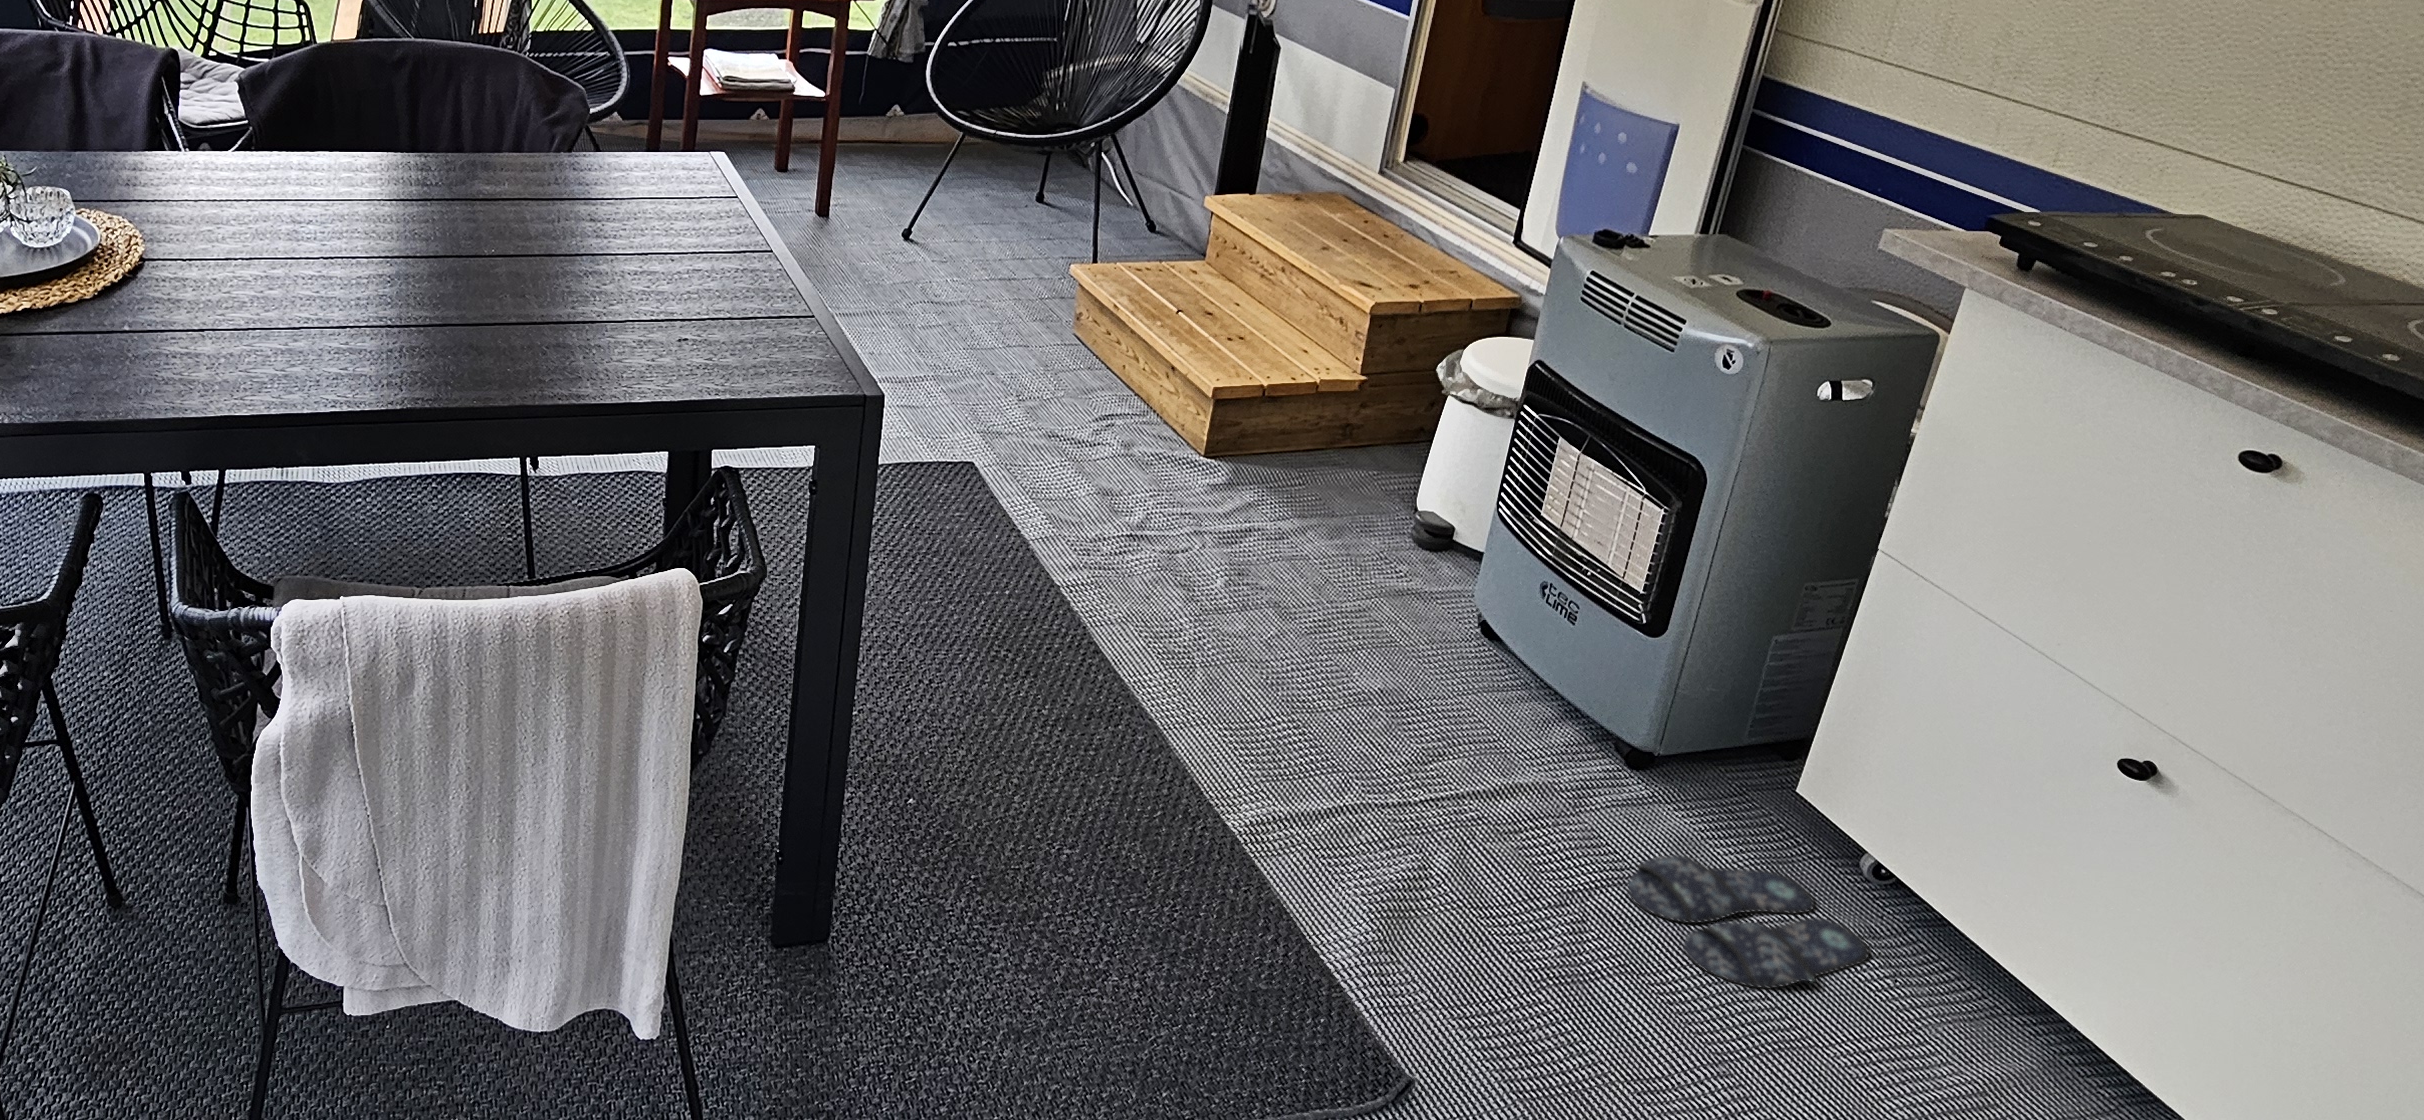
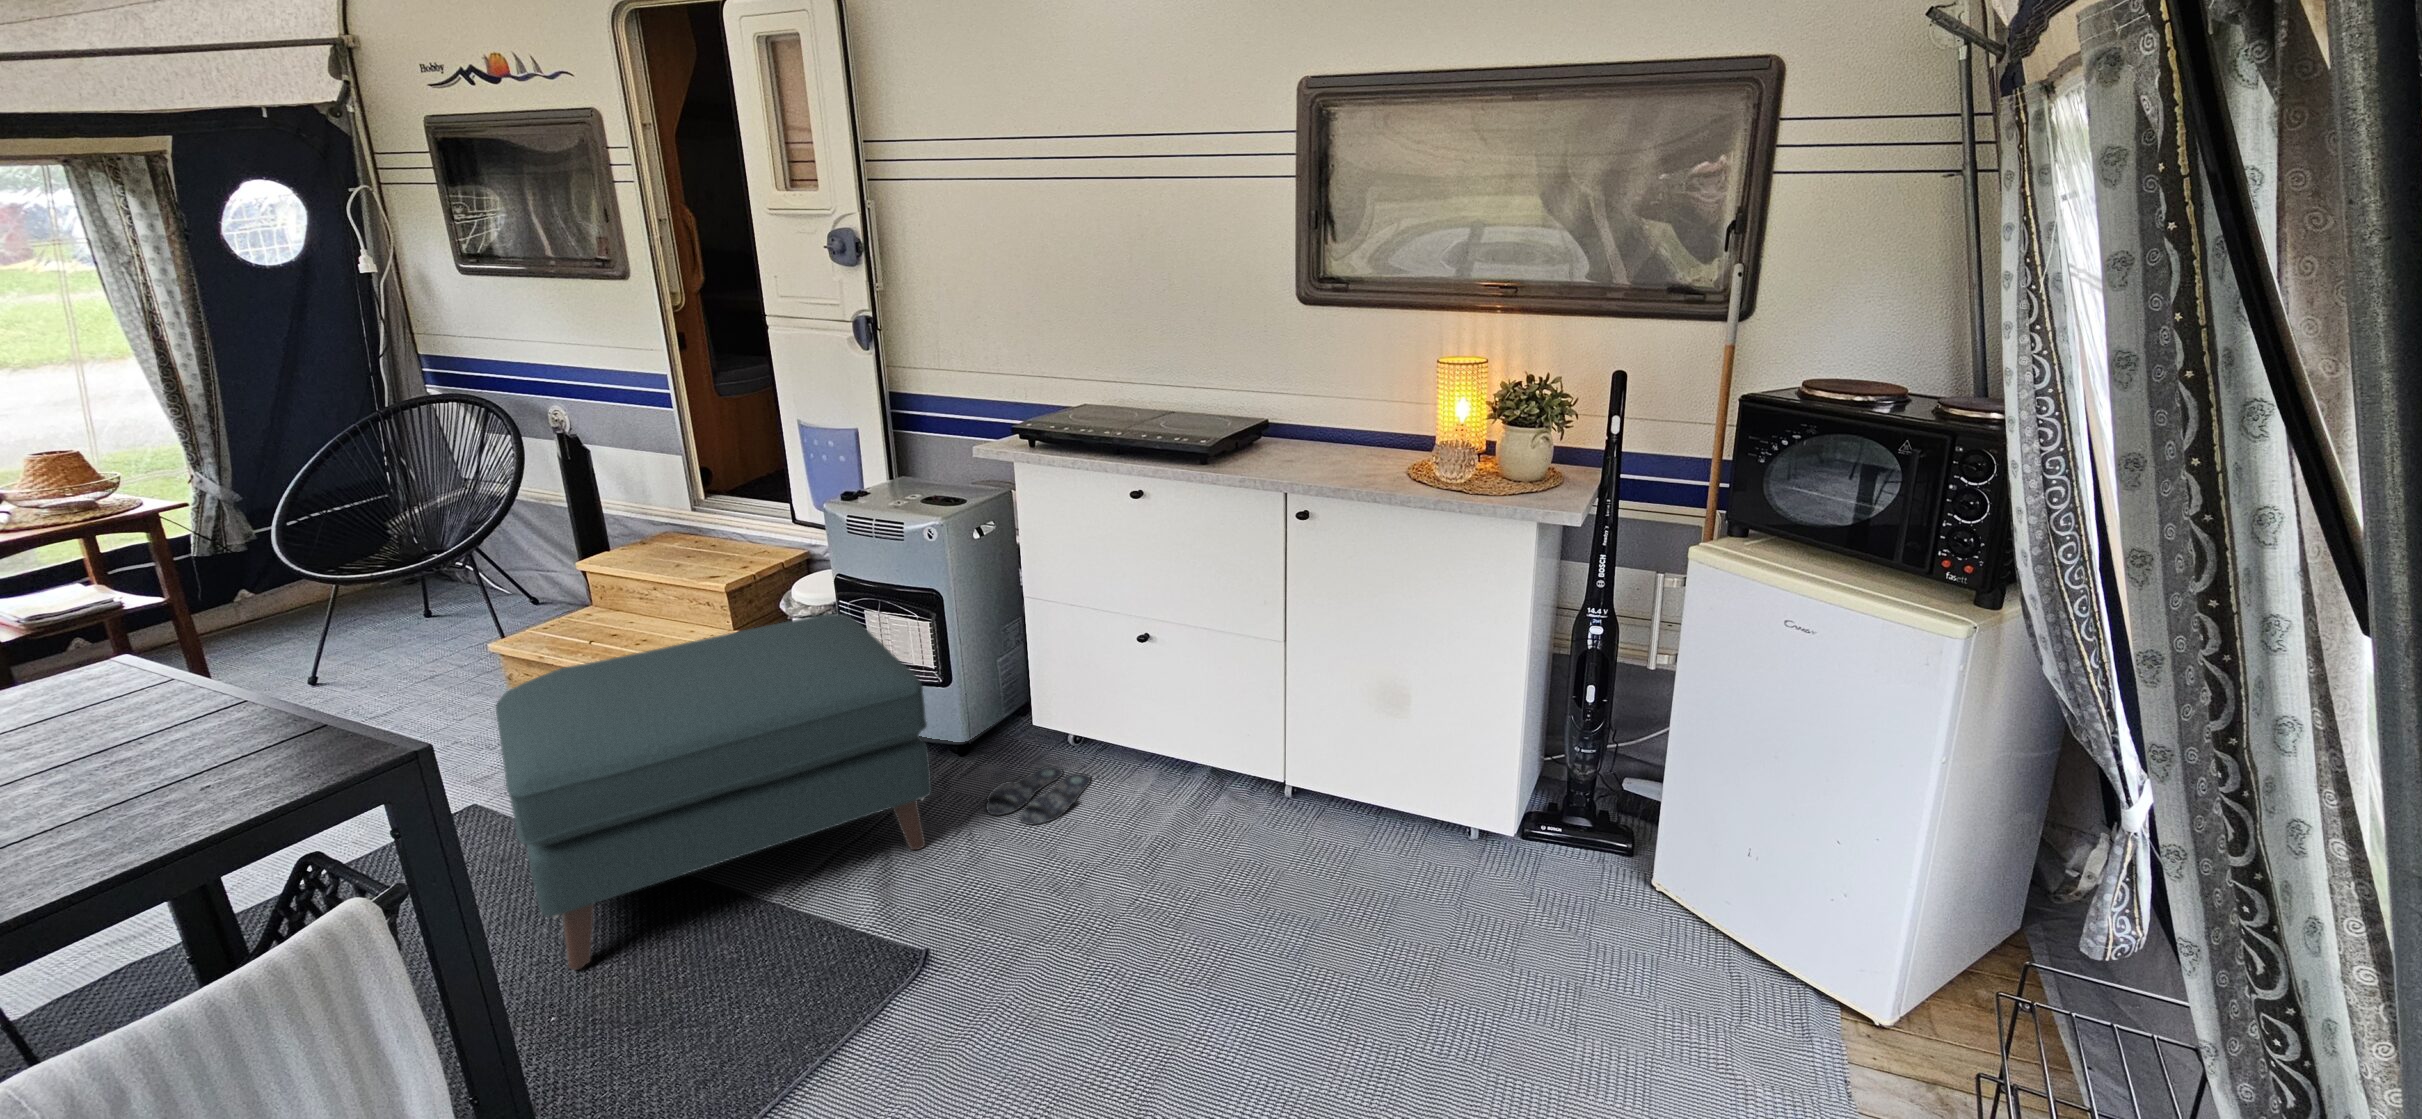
ottoman: none [955,344,1591,883] -> present [496,614,932,970]

